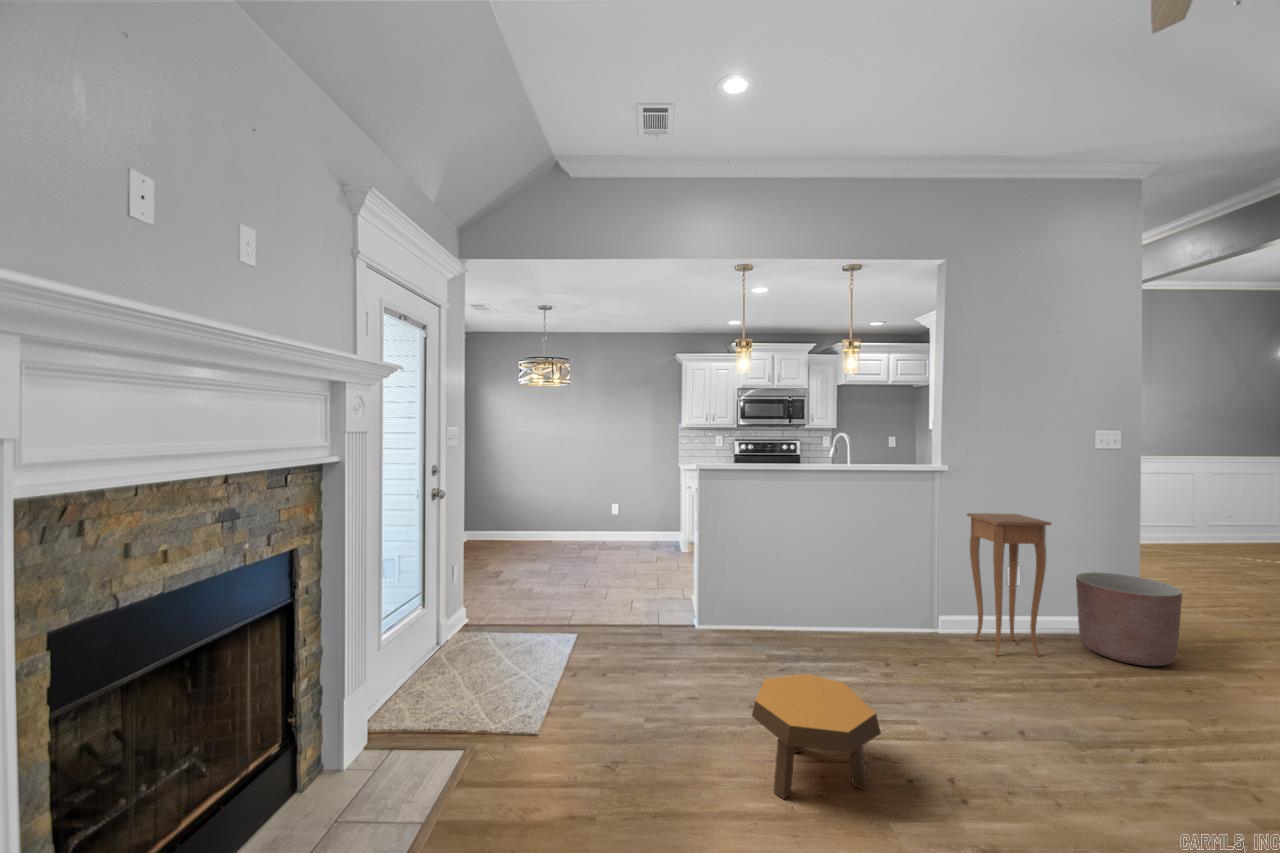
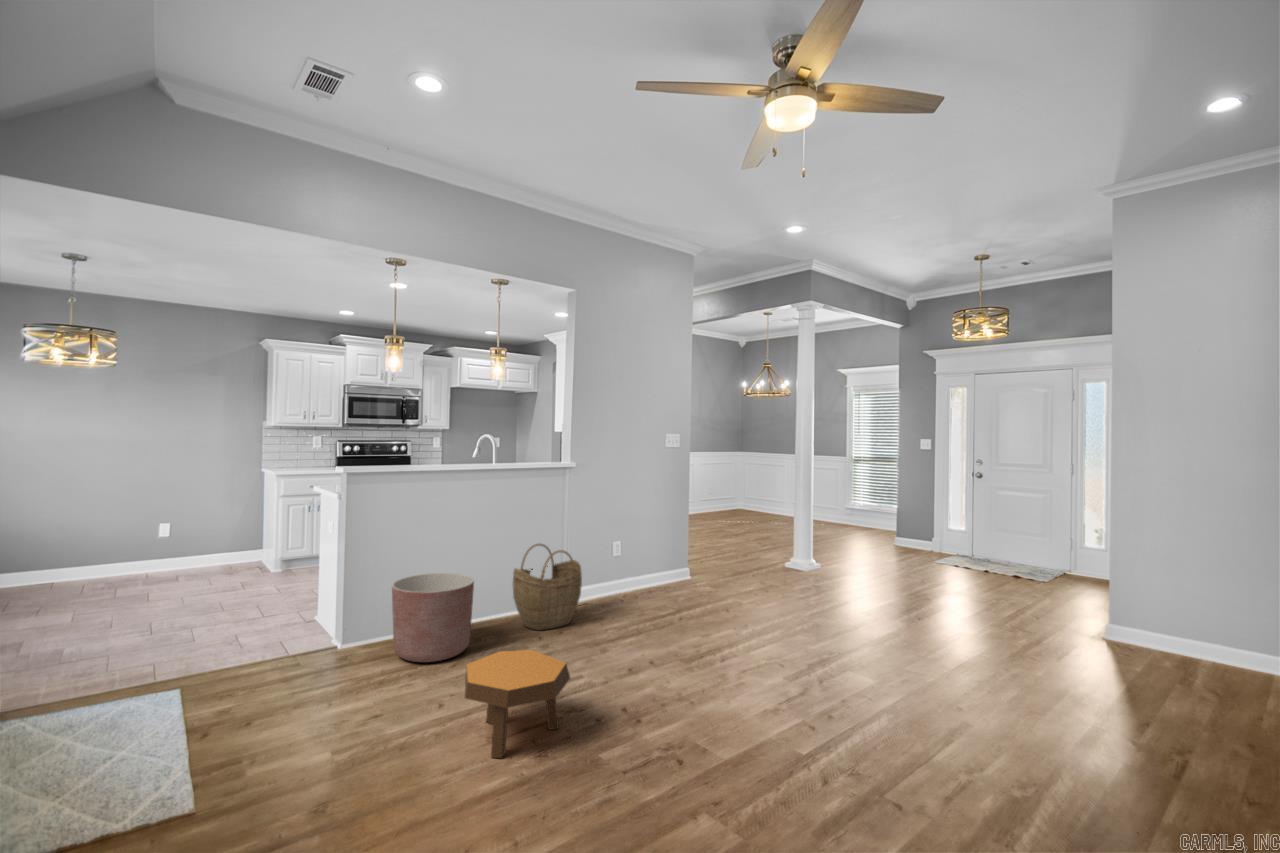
side table: present [967,513,1051,656] -> none [588,499,644,613]
woven basket: none [864,557,951,658] -> present [513,544,582,630]
planter: present [1076,572,1182,666] -> present [392,573,474,662]

